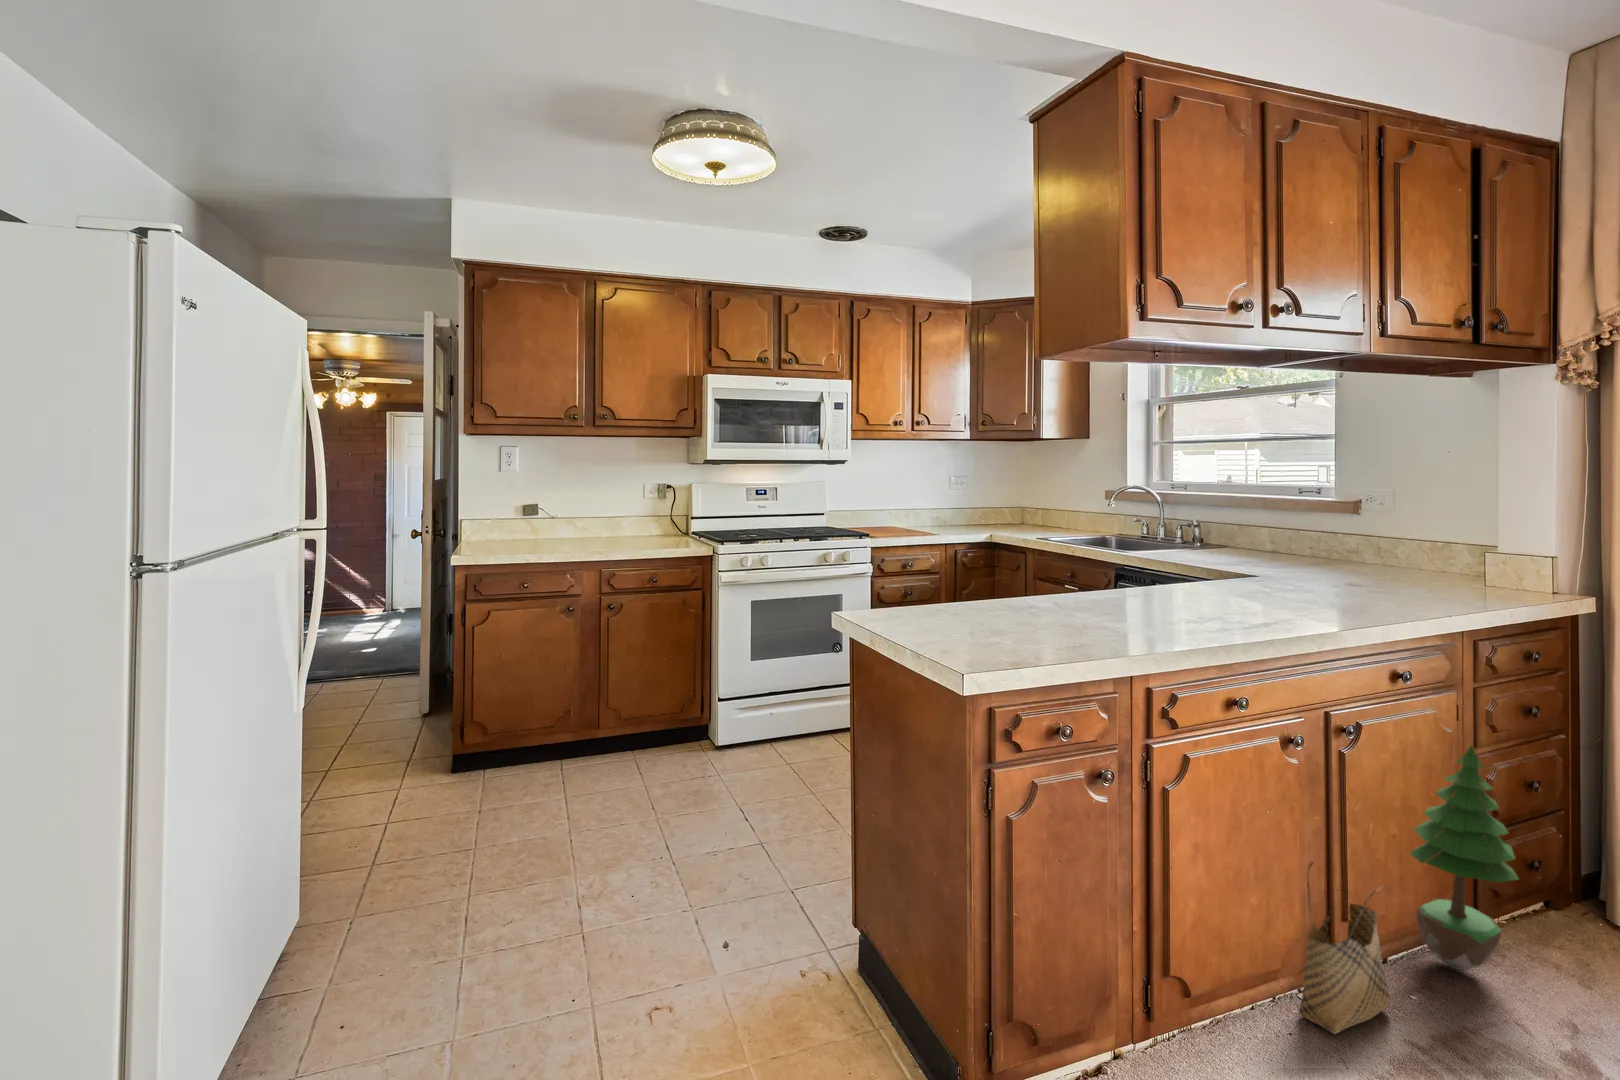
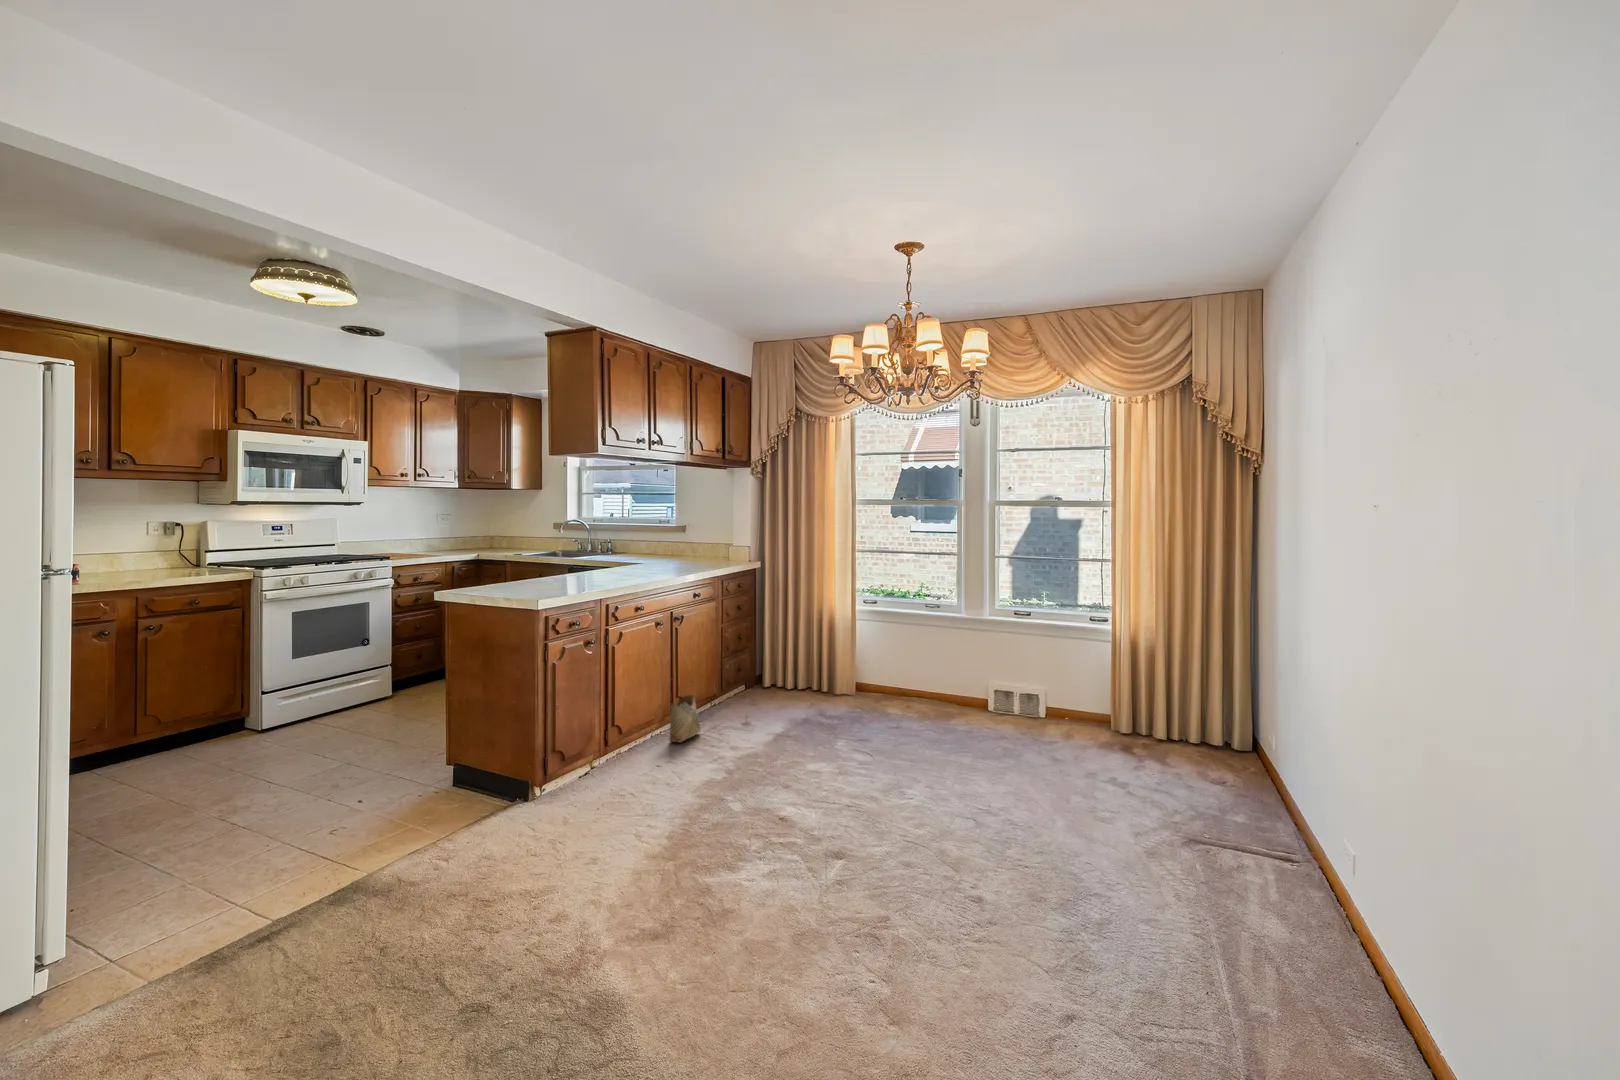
potted tree: present [1411,746,1518,970] -> none [706,624,741,719]

